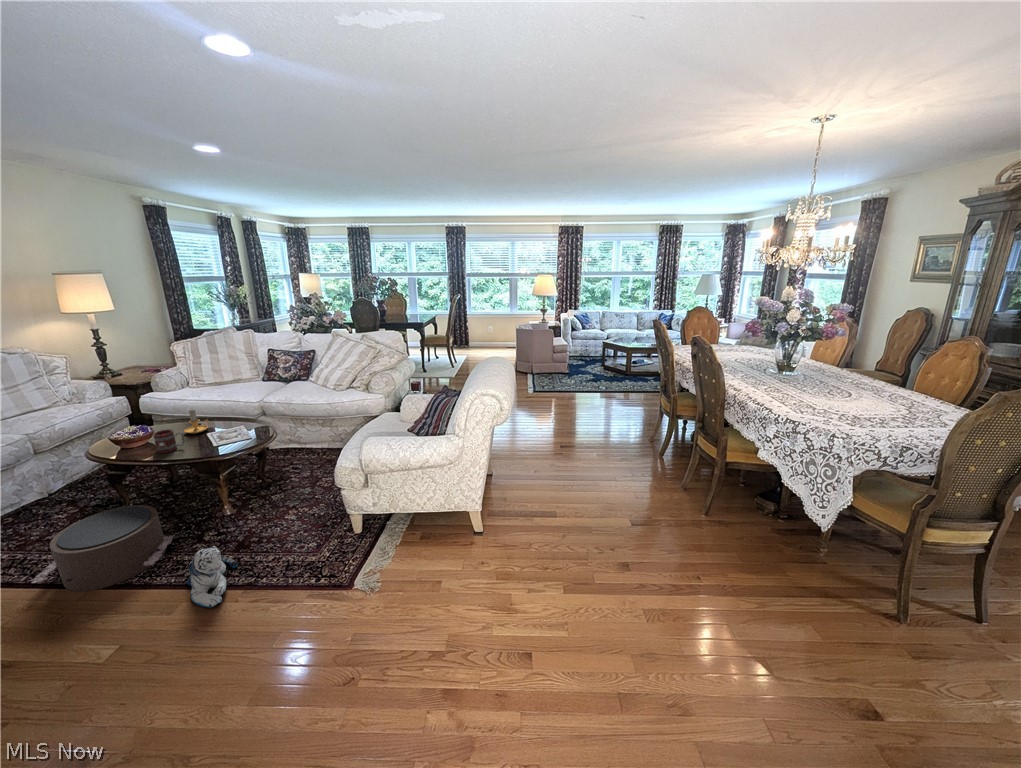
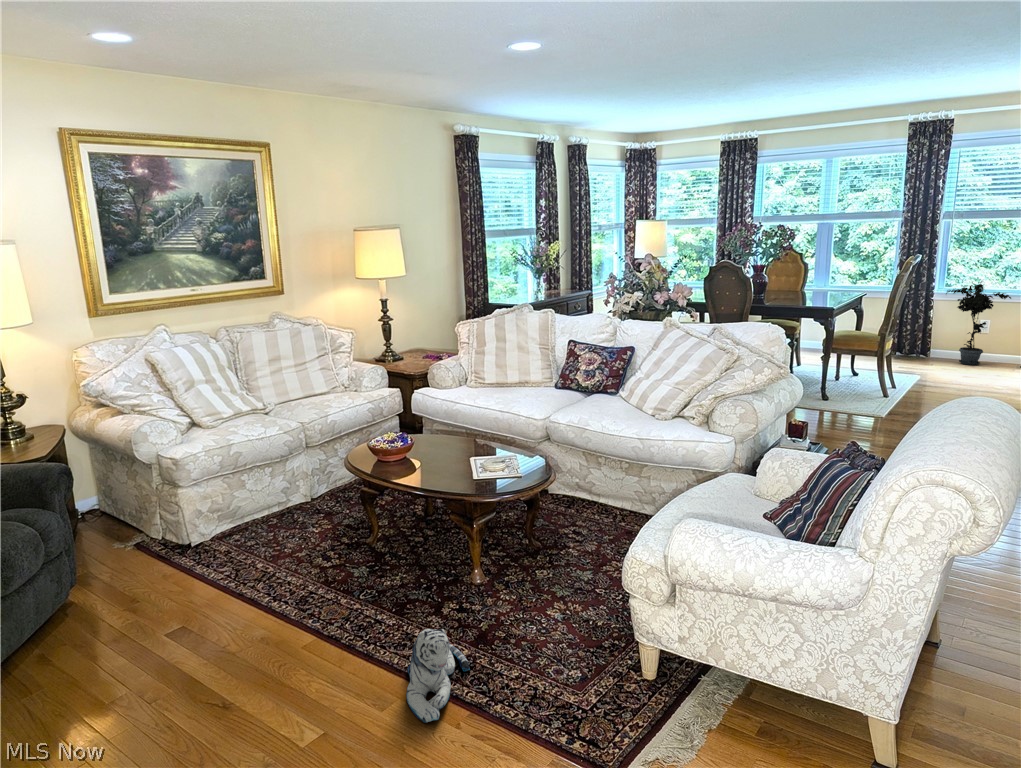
potted plant: none [471,308,496,348] -> present [946,281,1011,365]
candle: present [184,409,208,434] -> none [445,415,475,452]
mug: present [153,429,185,453] -> none [409,440,441,473]
pouf: present [32,505,175,591] -> none [272,535,410,638]

